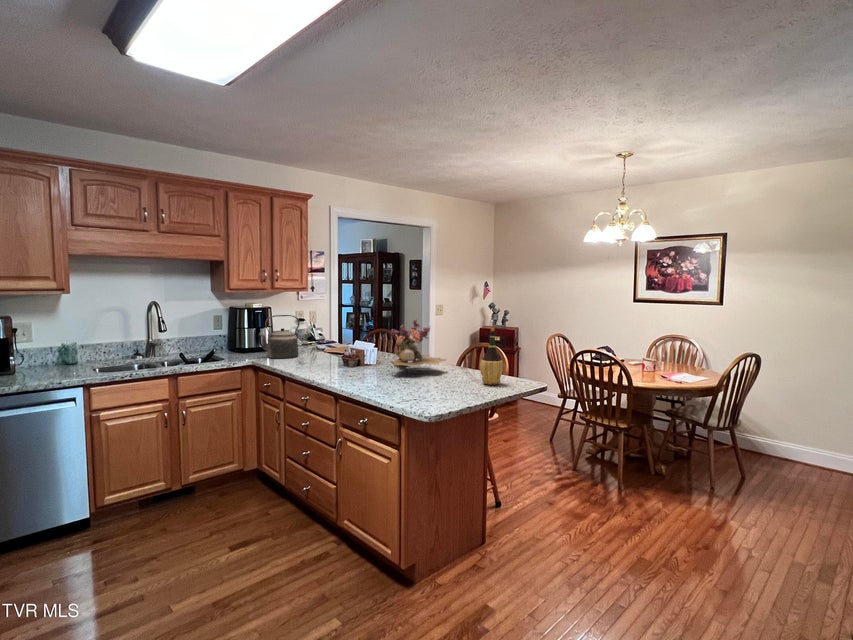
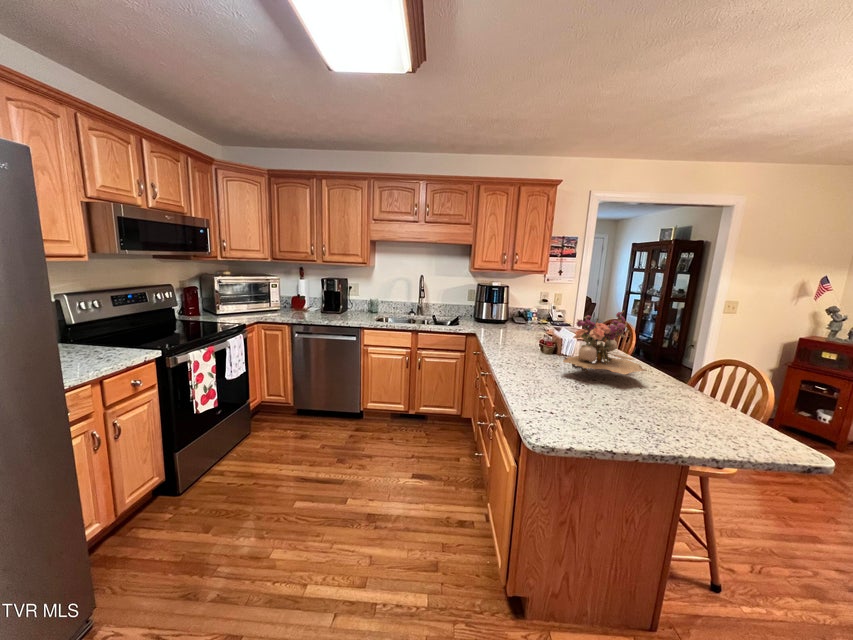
kettle: present [259,315,300,359] -> none [486,293,523,332]
wine bottle: present [480,327,503,385] -> none [673,339,722,434]

